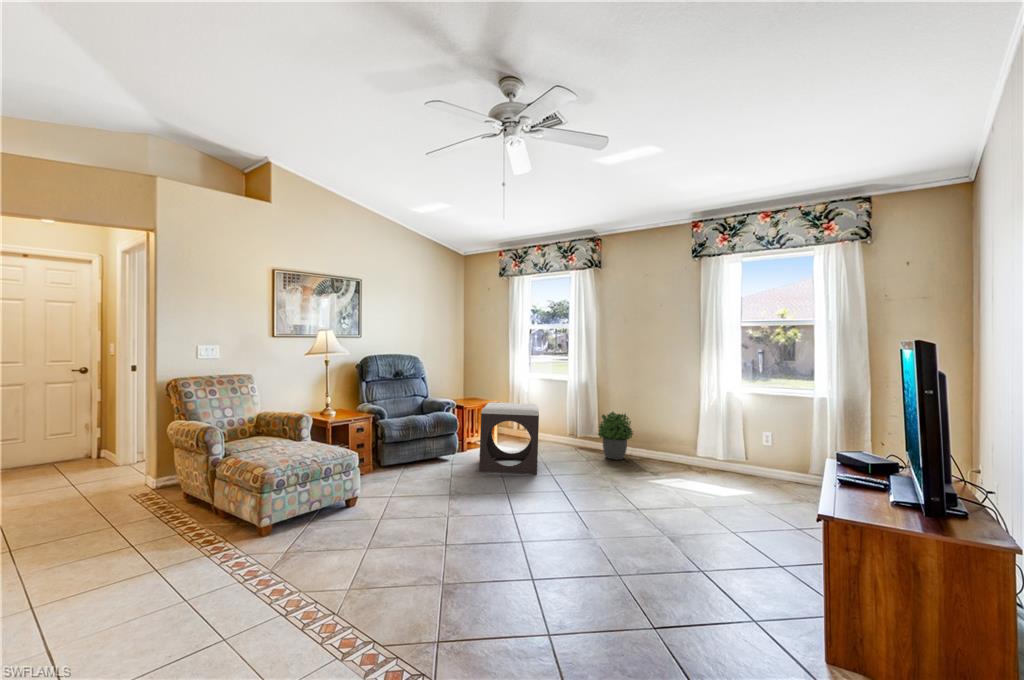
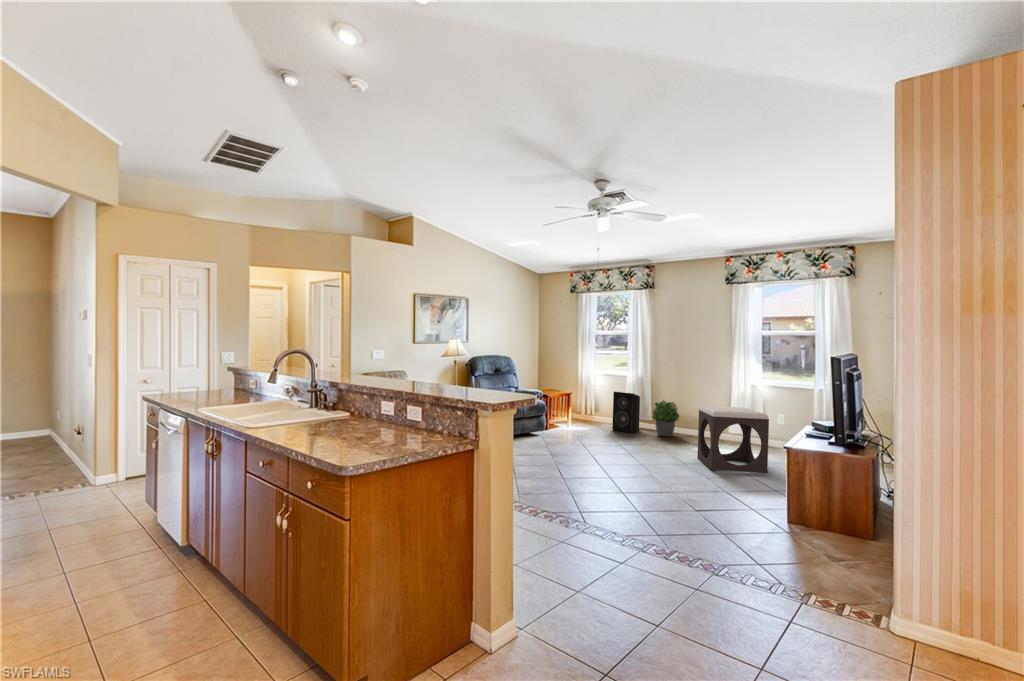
speaker: none [548,400,584,454] -> present [612,392,640,433]
footstool: present [479,402,539,474] -> present [697,406,769,473]

